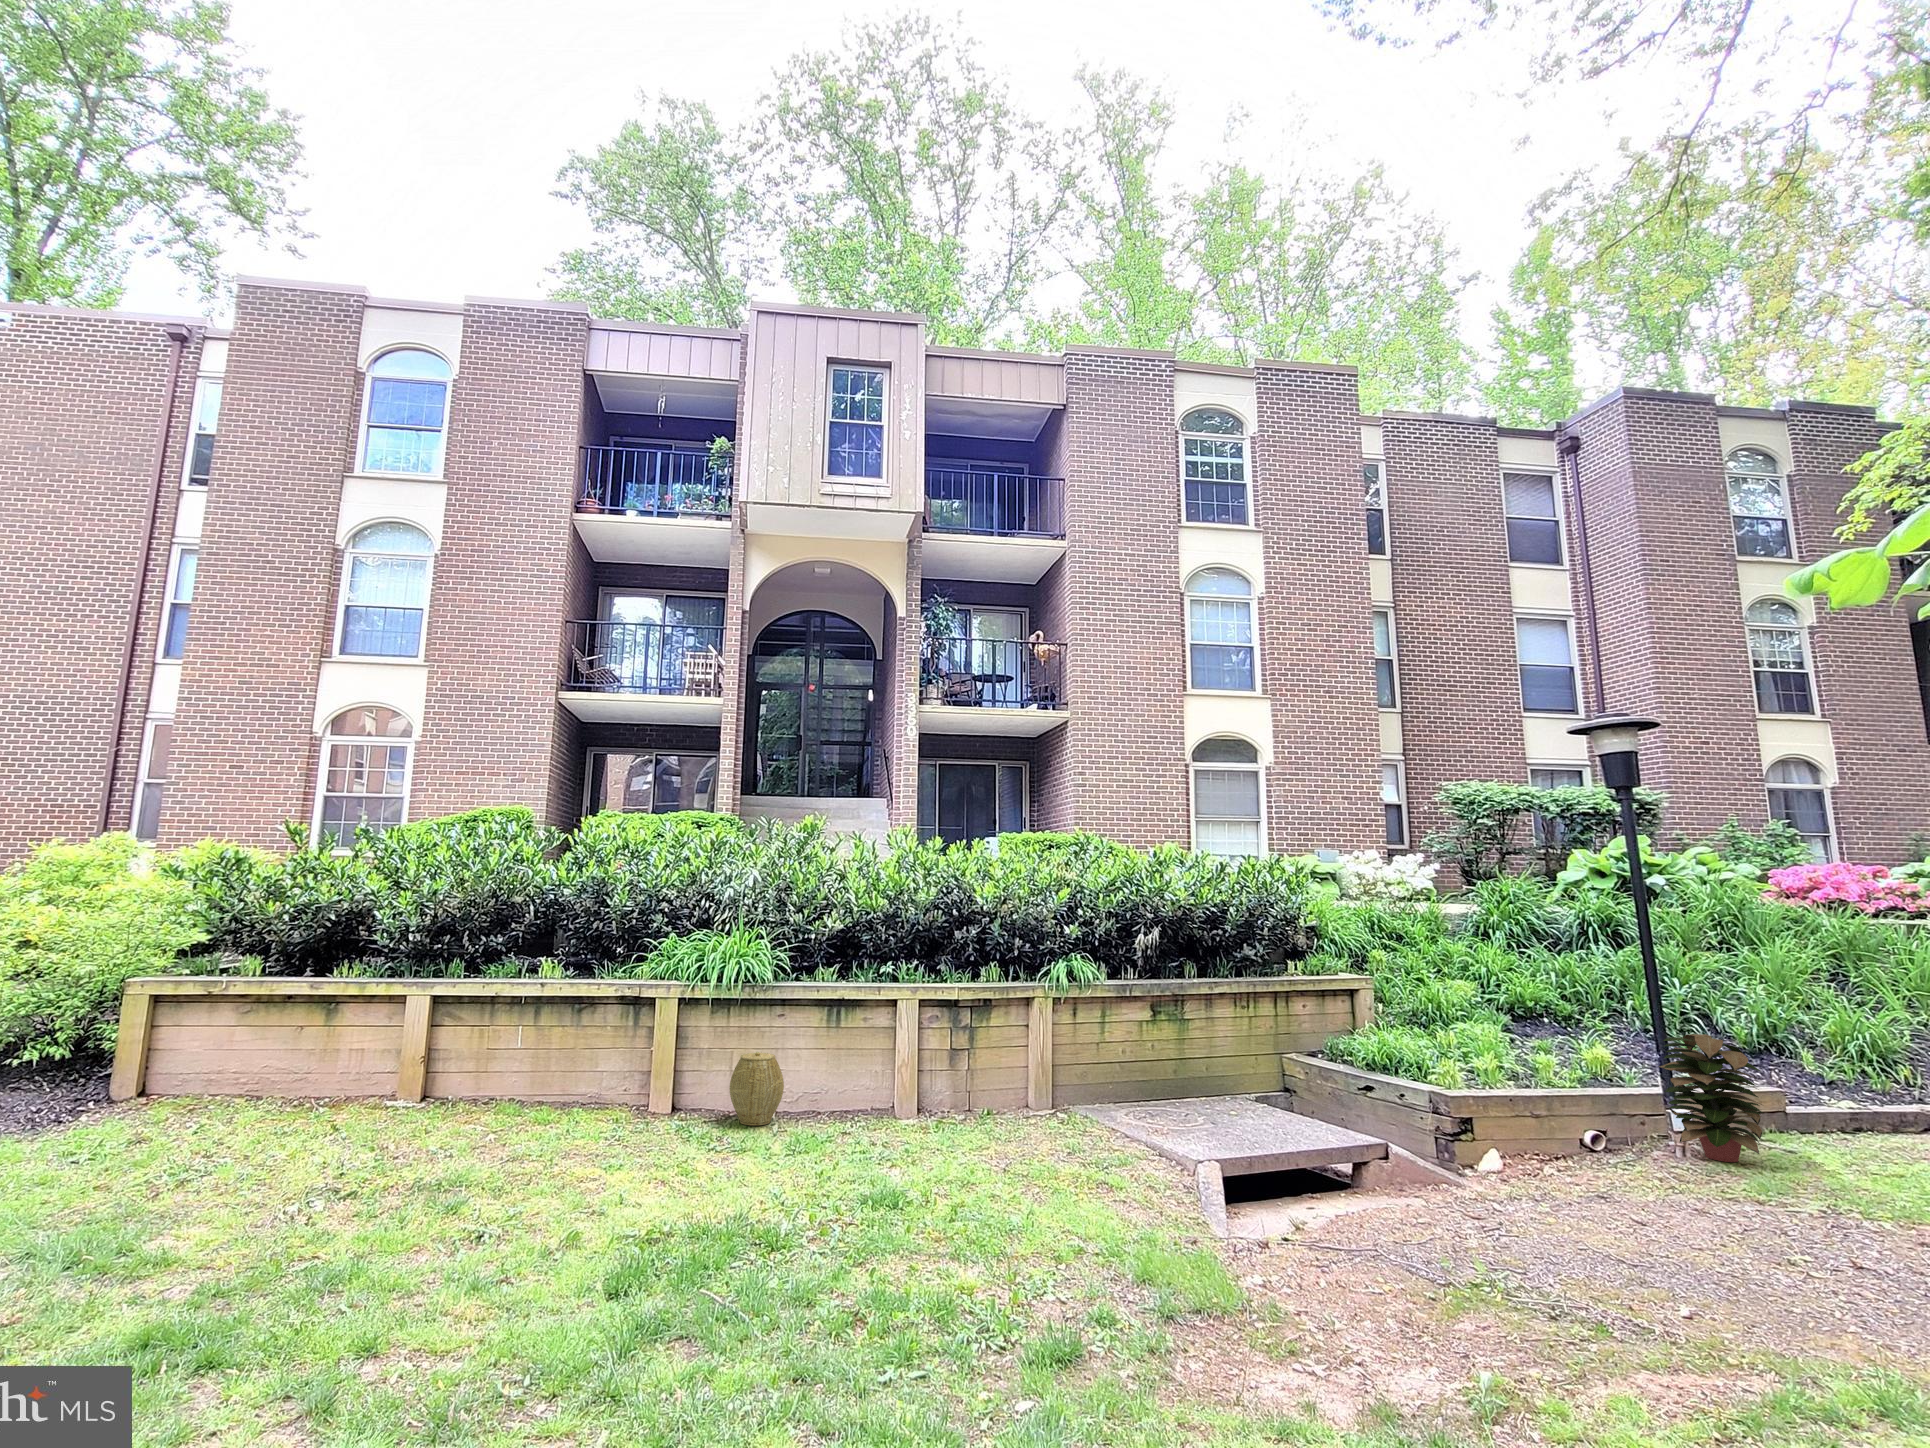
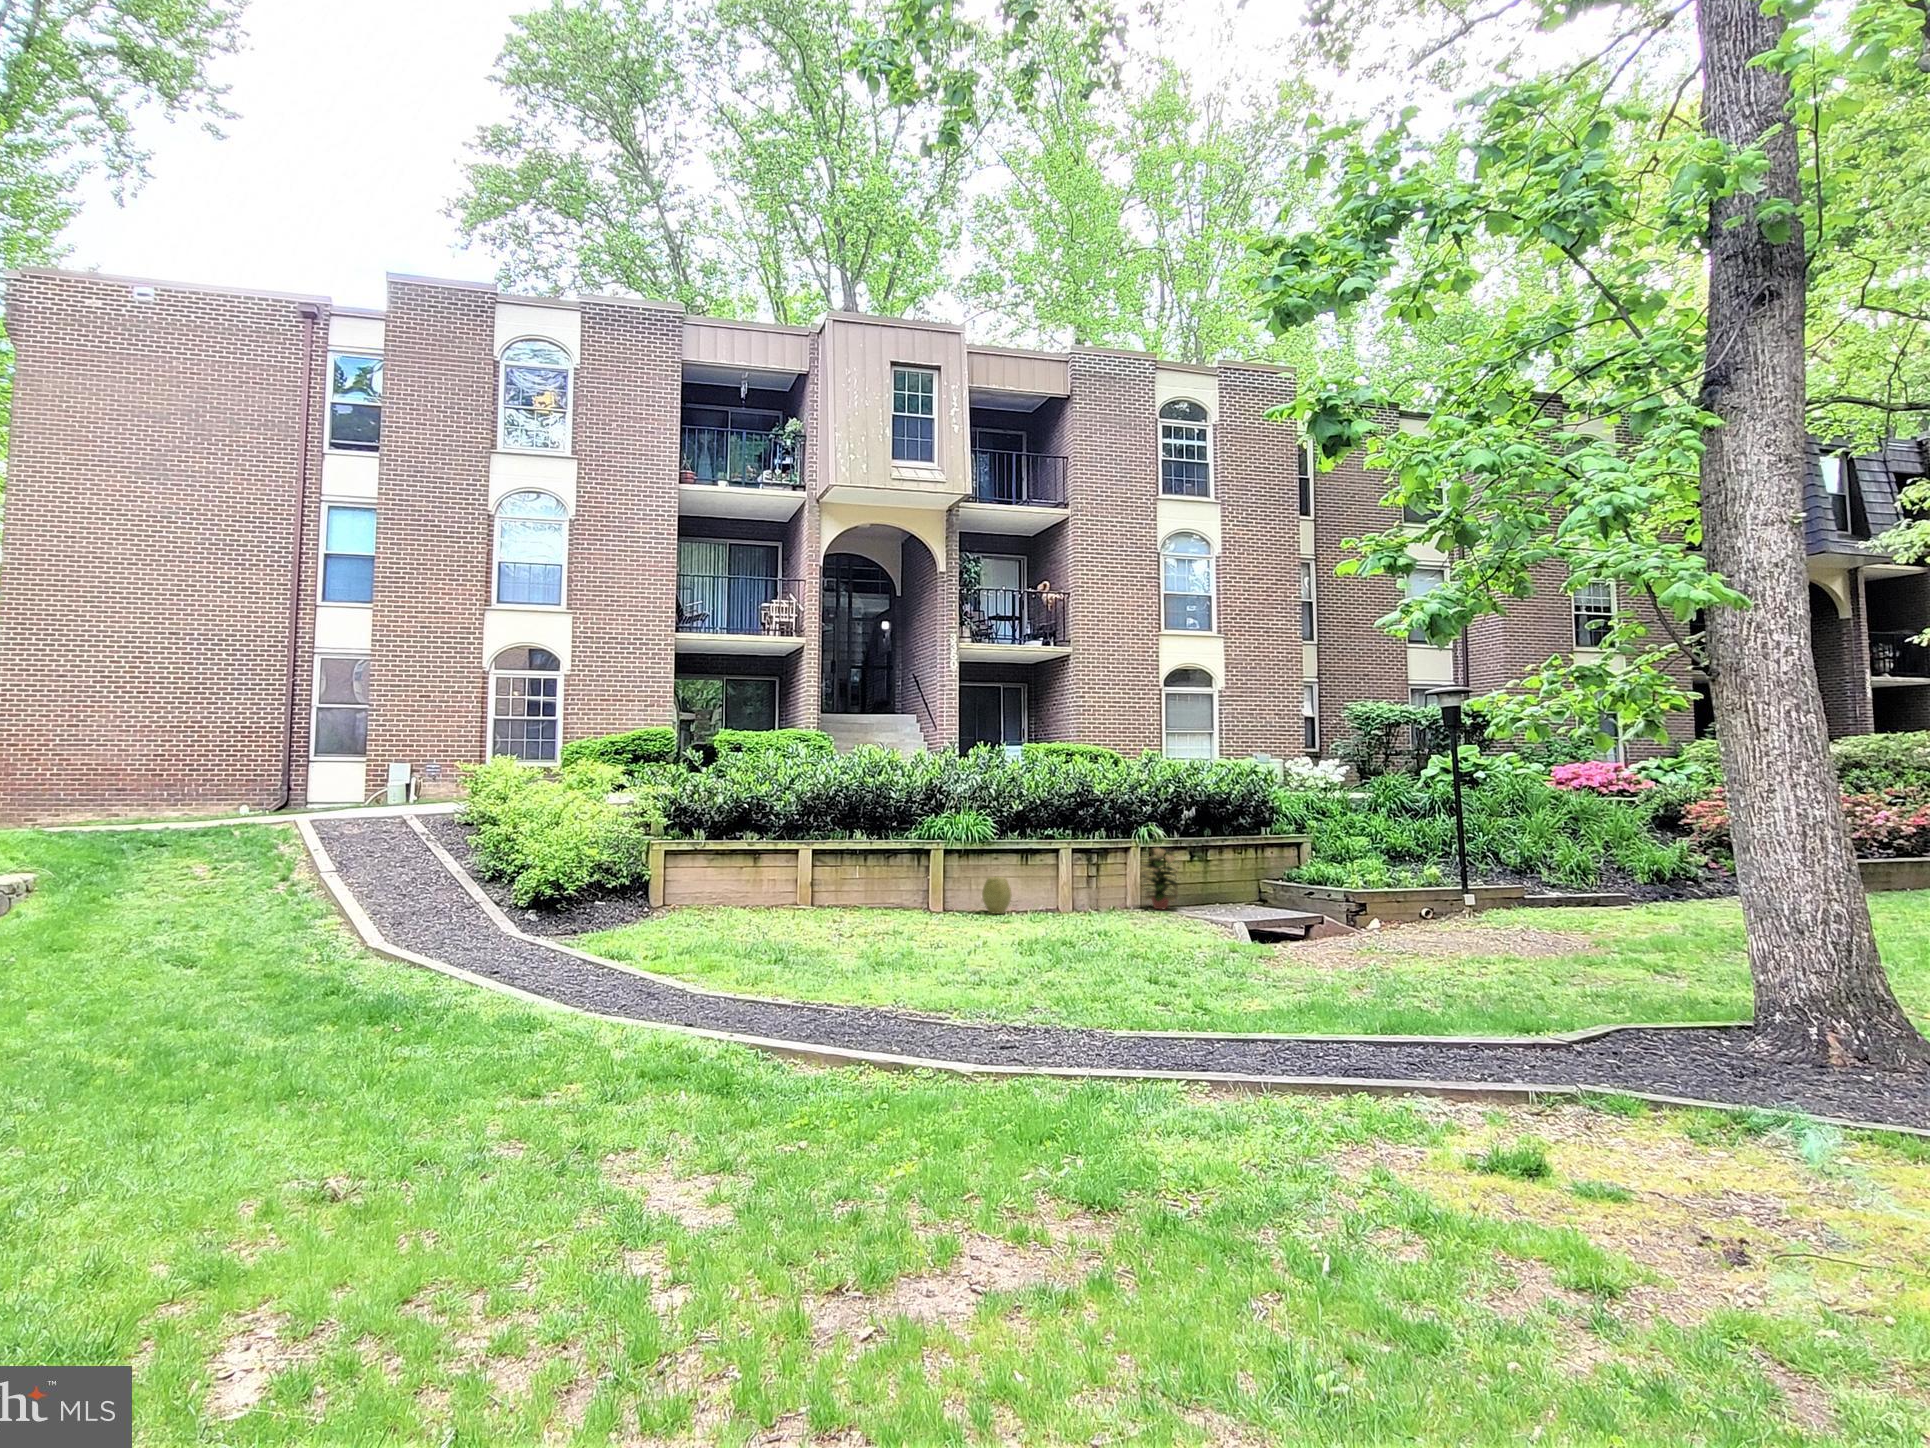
decorative plant: present [1658,1034,1763,1162] -> present [1141,848,1179,909]

